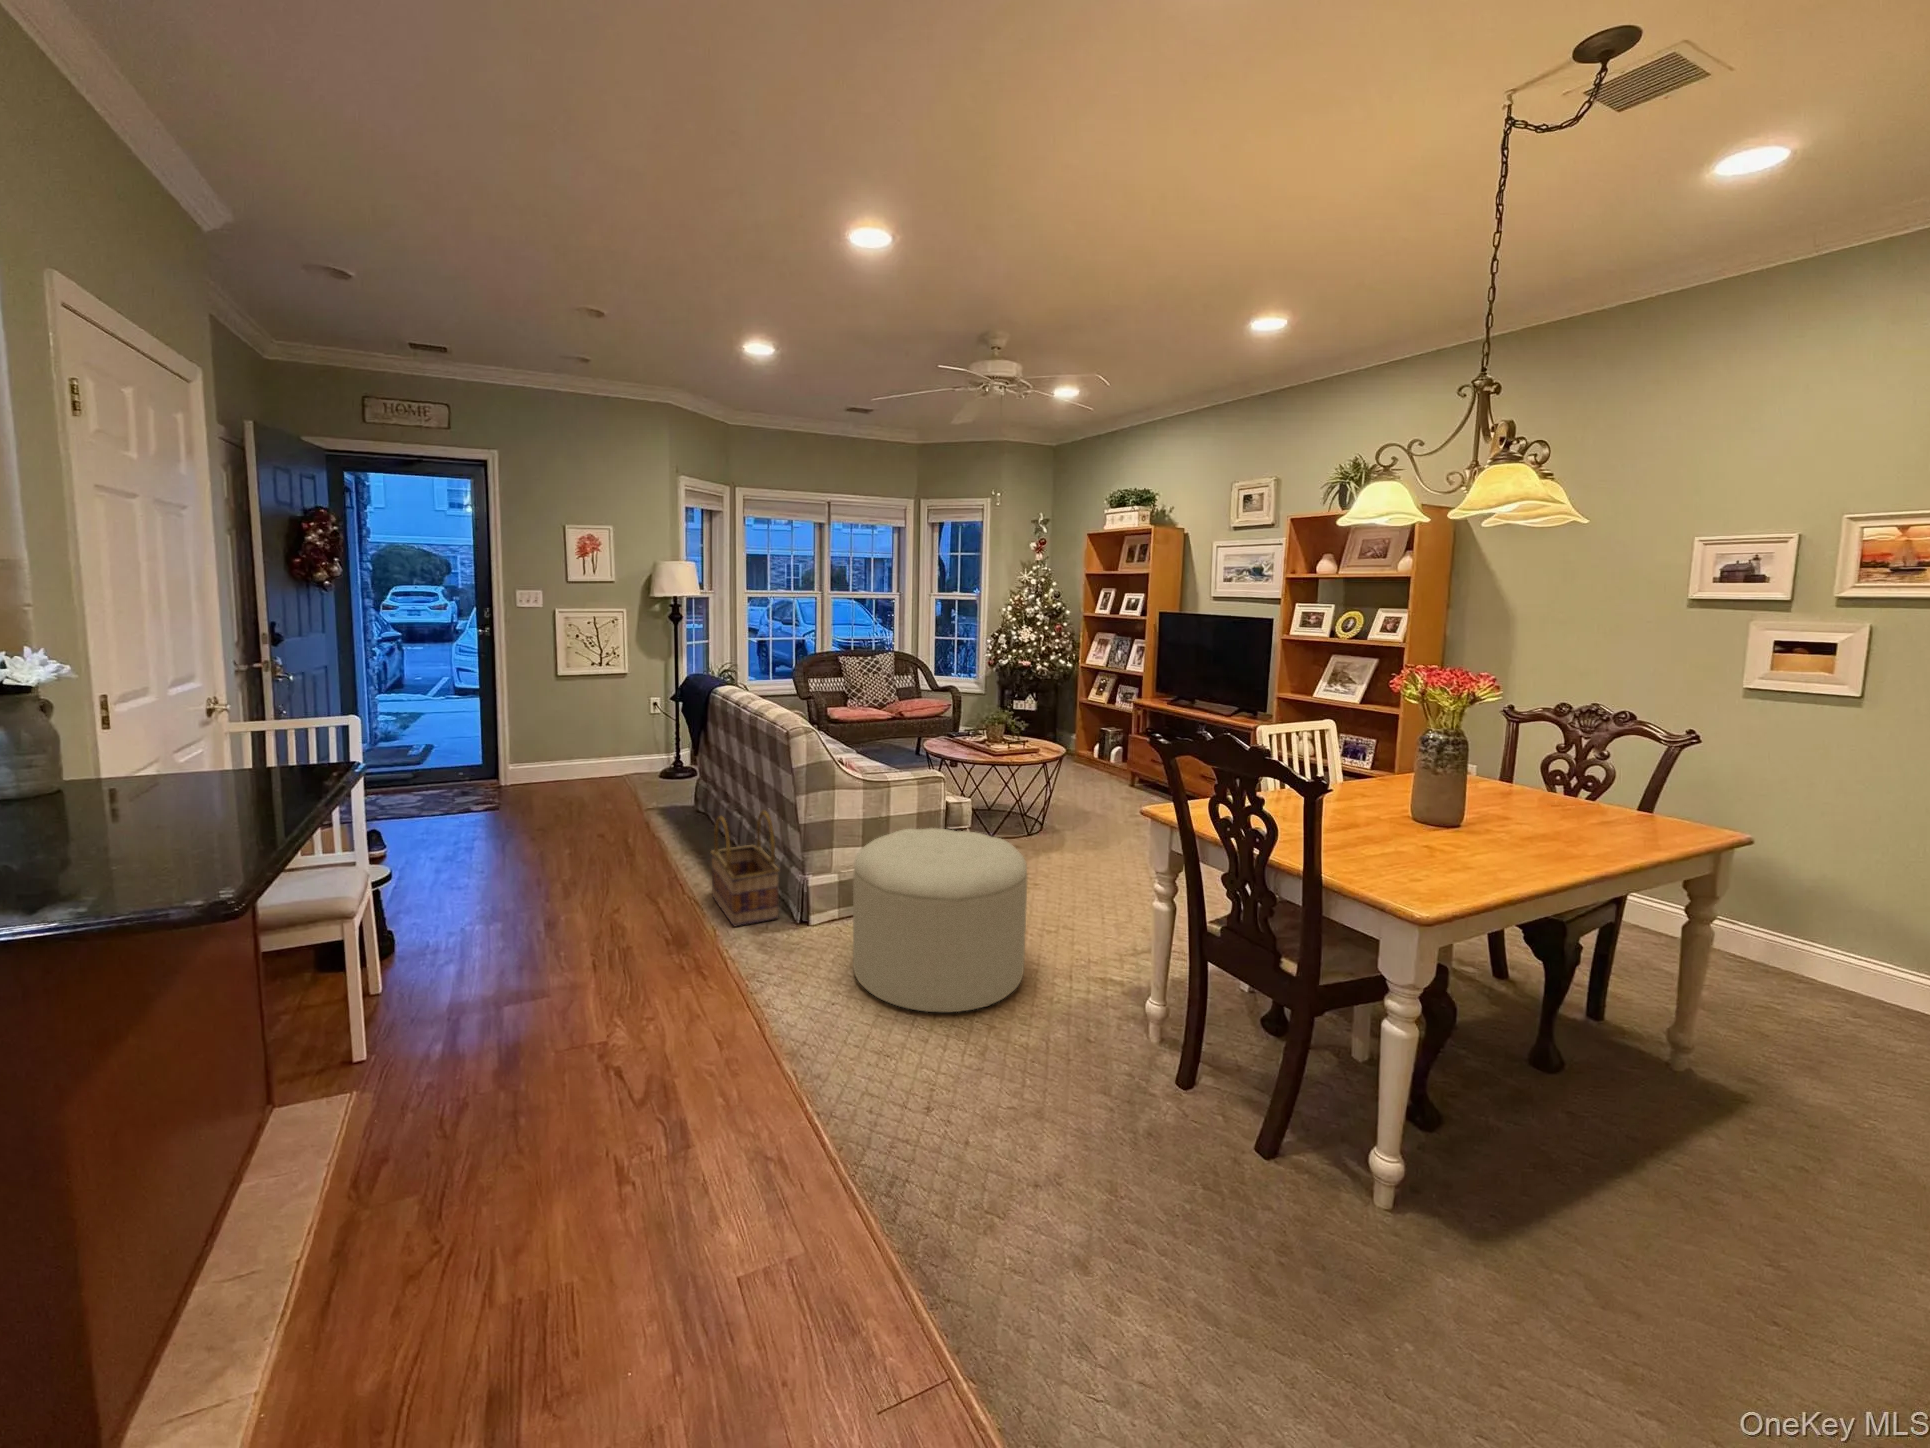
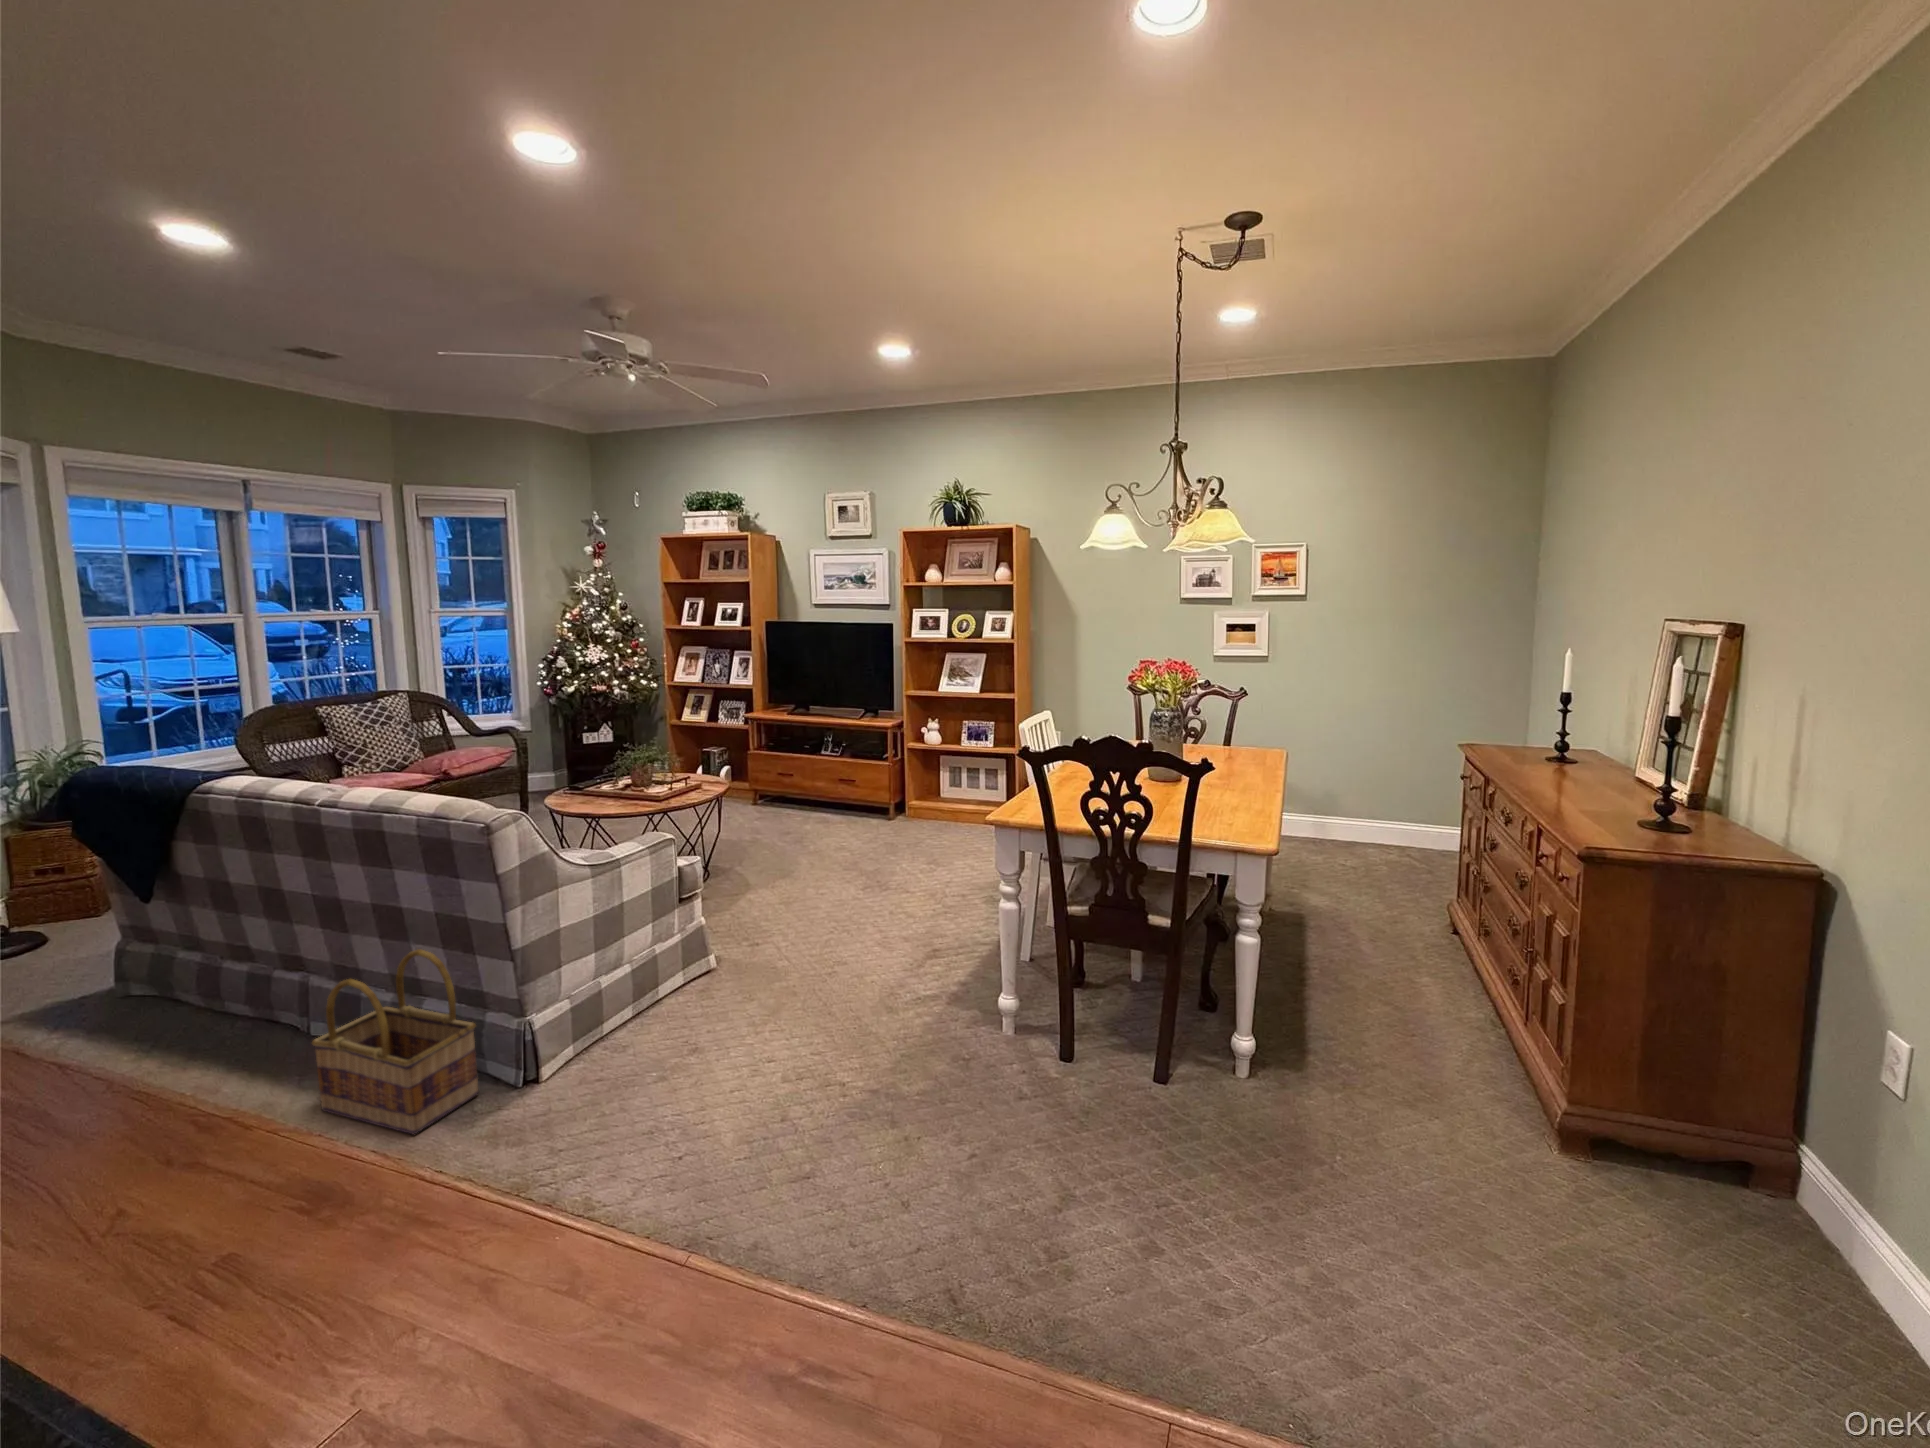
ottoman: present [853,828,1027,1012] -> none [643,889,861,1123]

